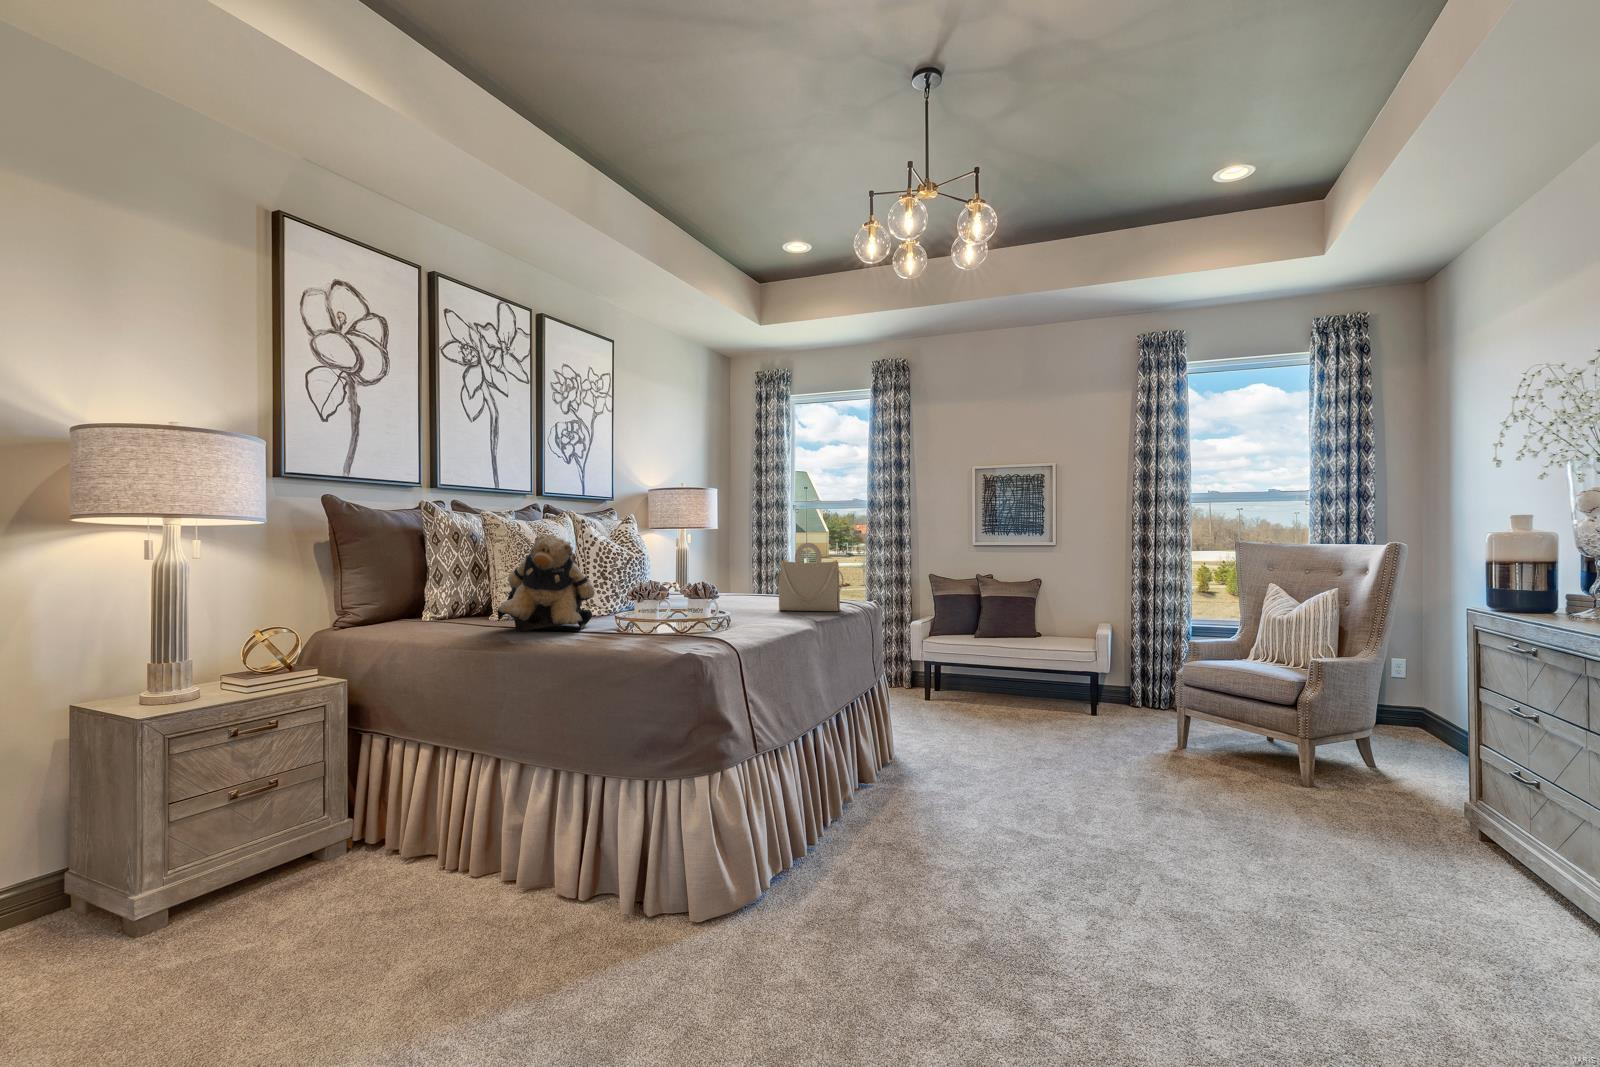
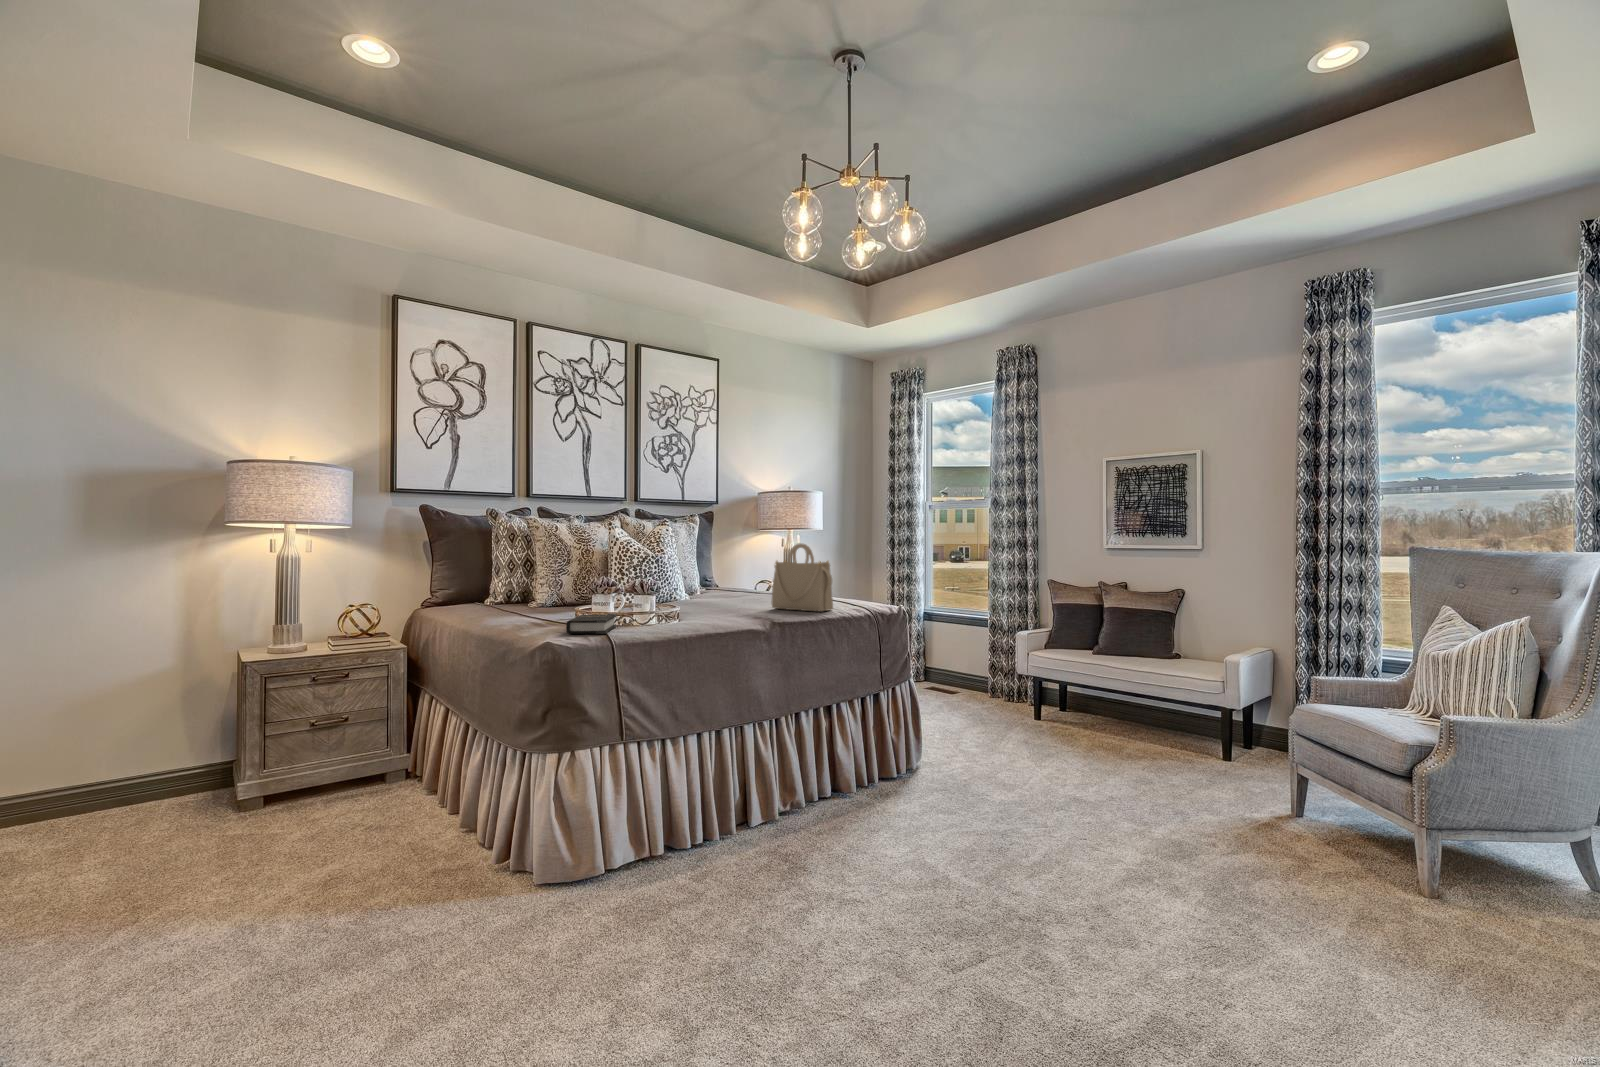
teddy bear: present [498,535,595,631] -> none [492,536,579,617]
hardback book: none [655,622,717,646] -> present [566,614,616,634]

